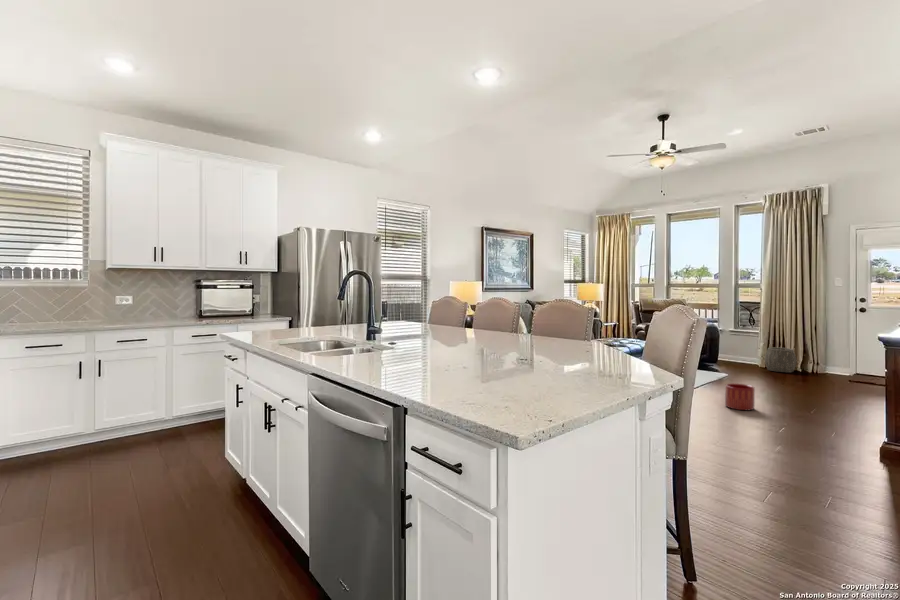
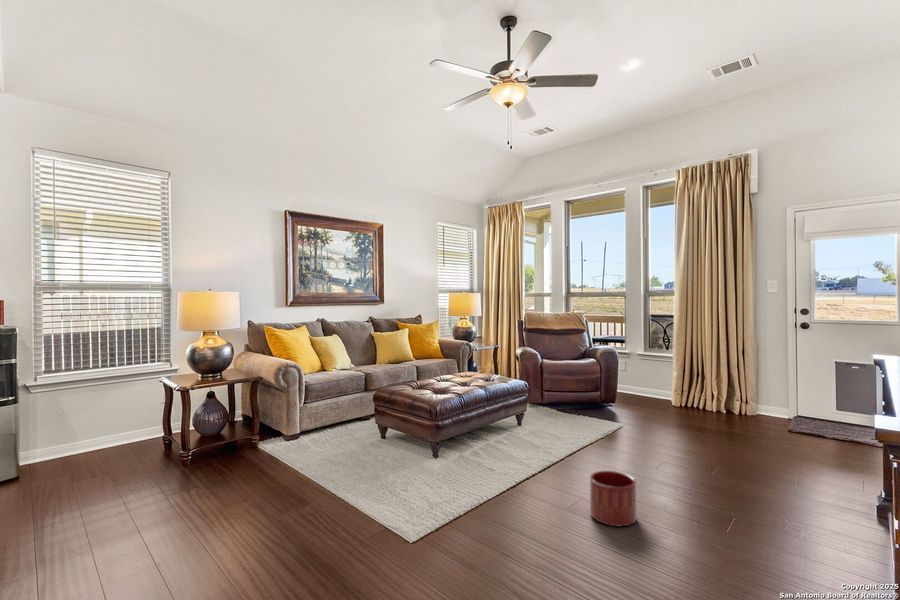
woven basket: present [765,347,797,372] -> none [679,379,720,416]

